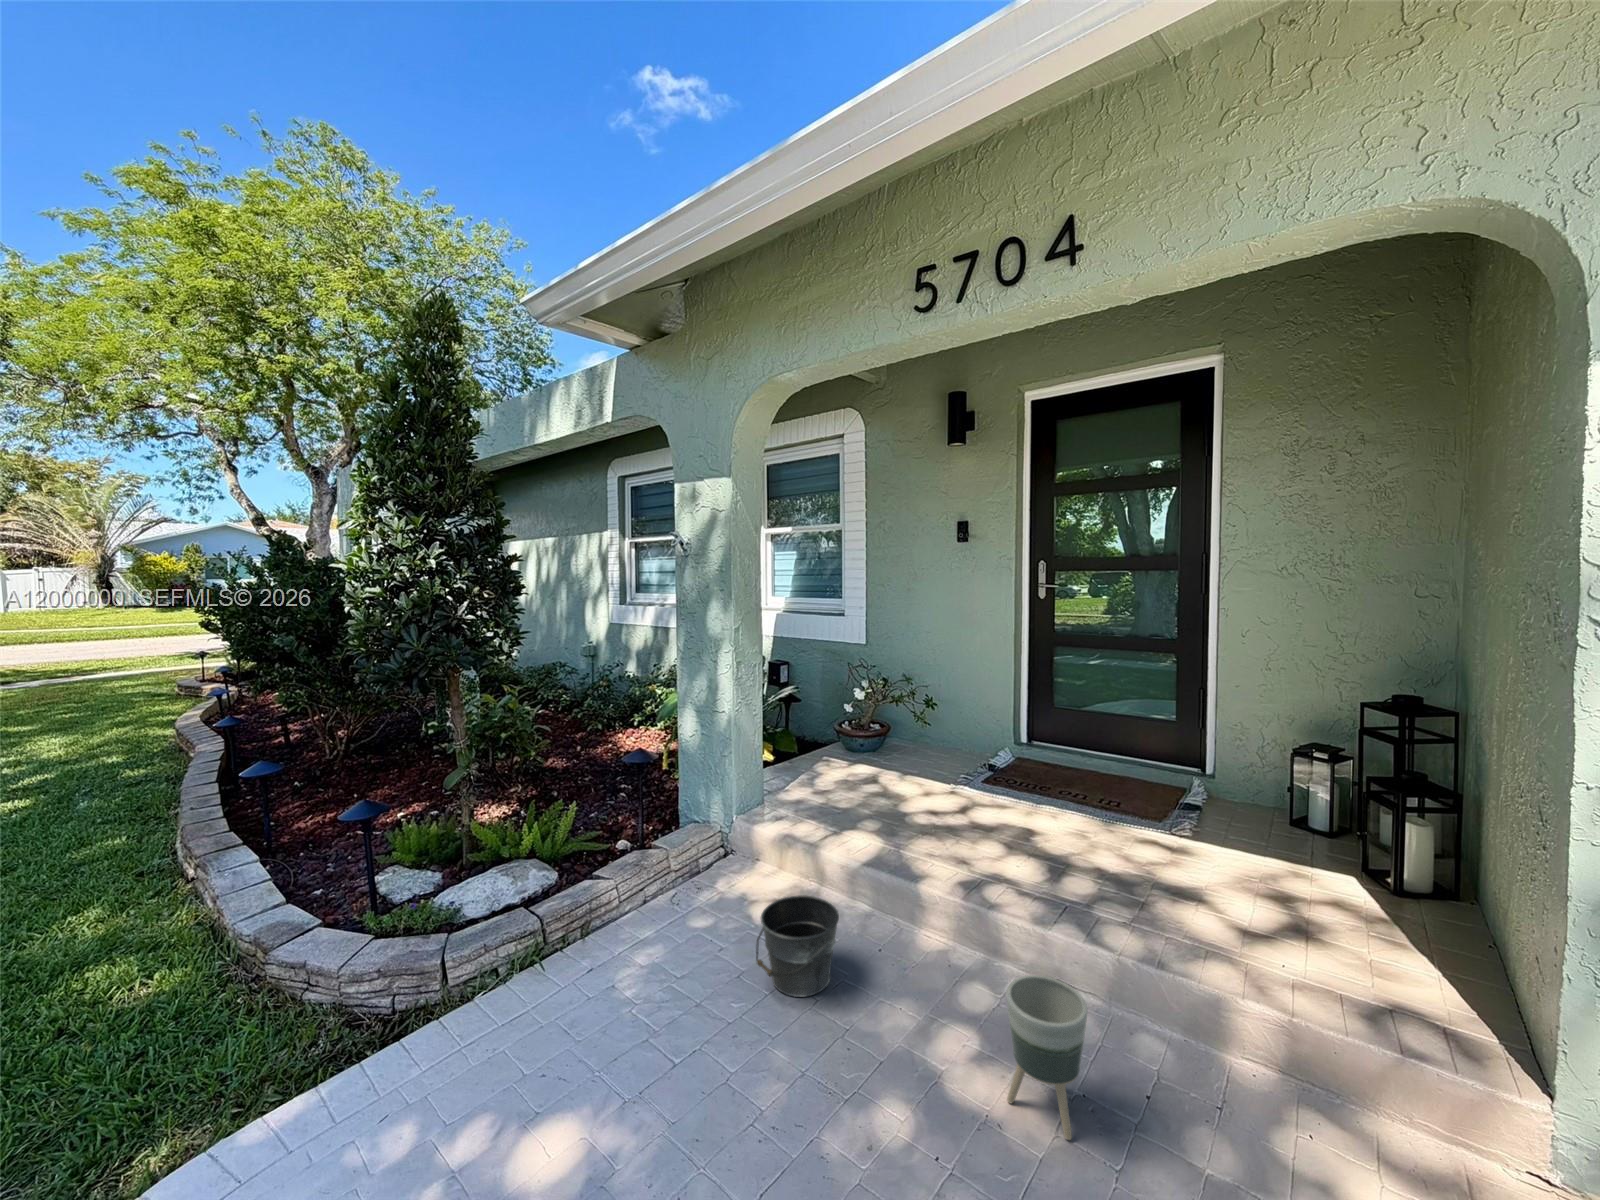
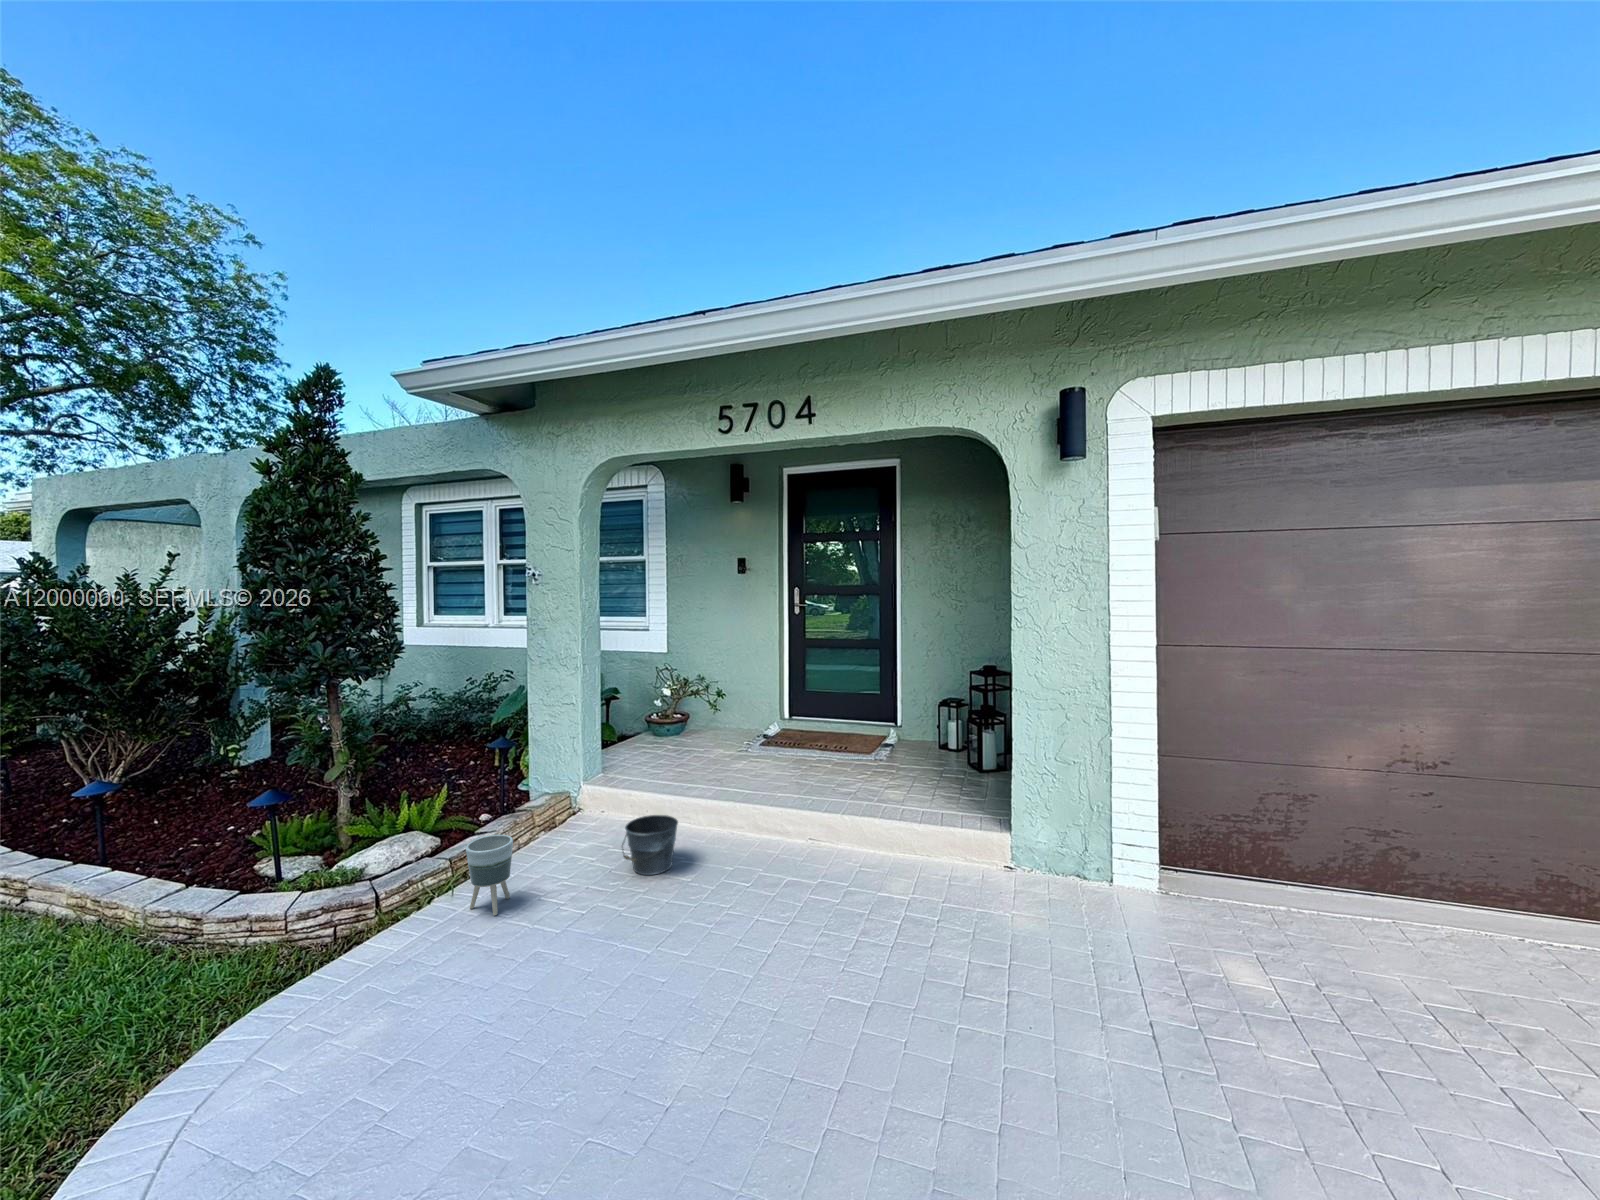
planter: present [1006,975,1087,1140] -> present [466,835,513,916]

